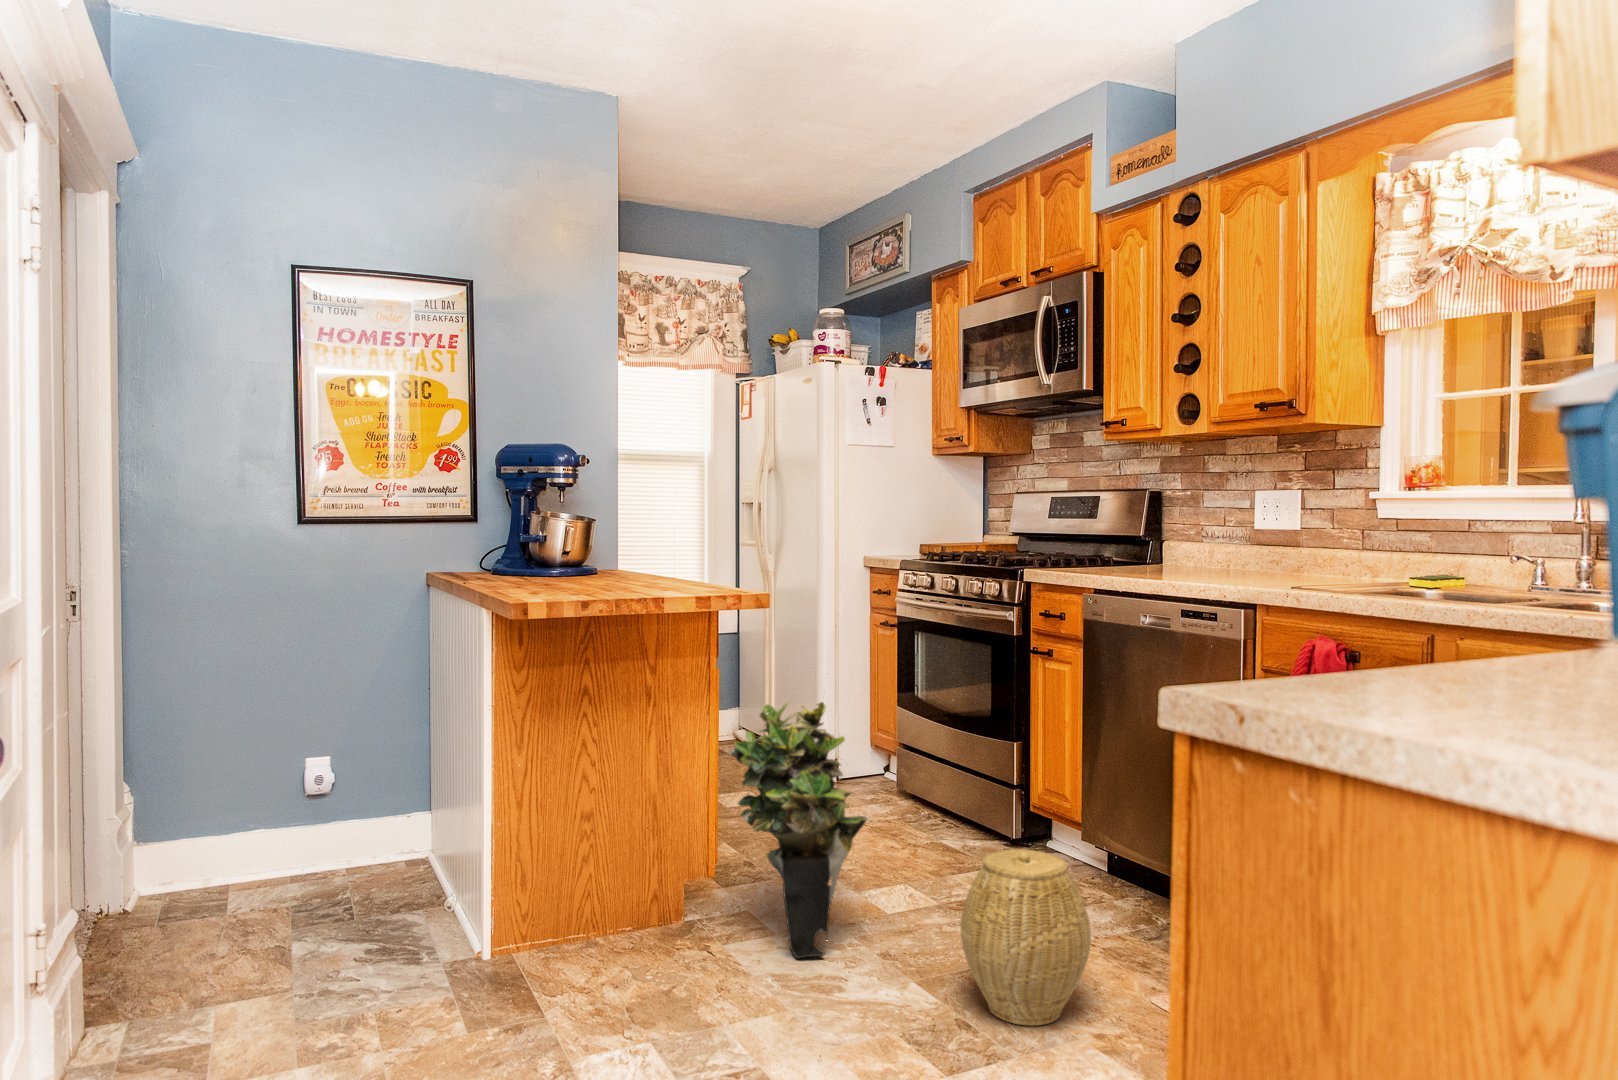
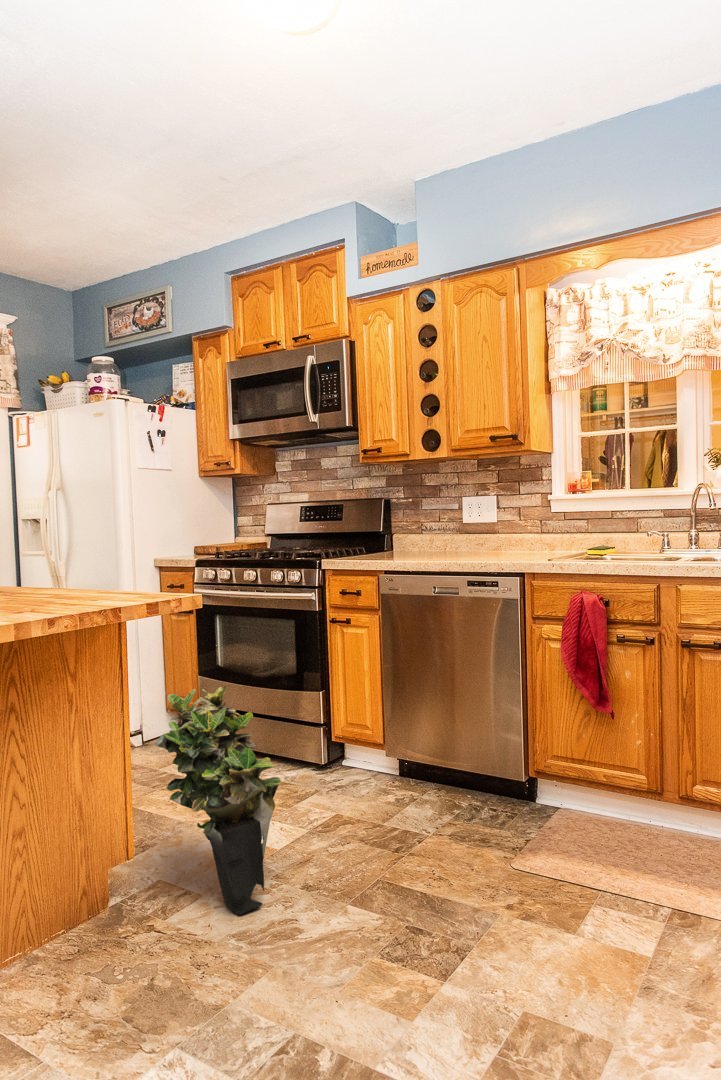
woven basket: present [961,849,1091,1026] -> none [391,778,493,920]

